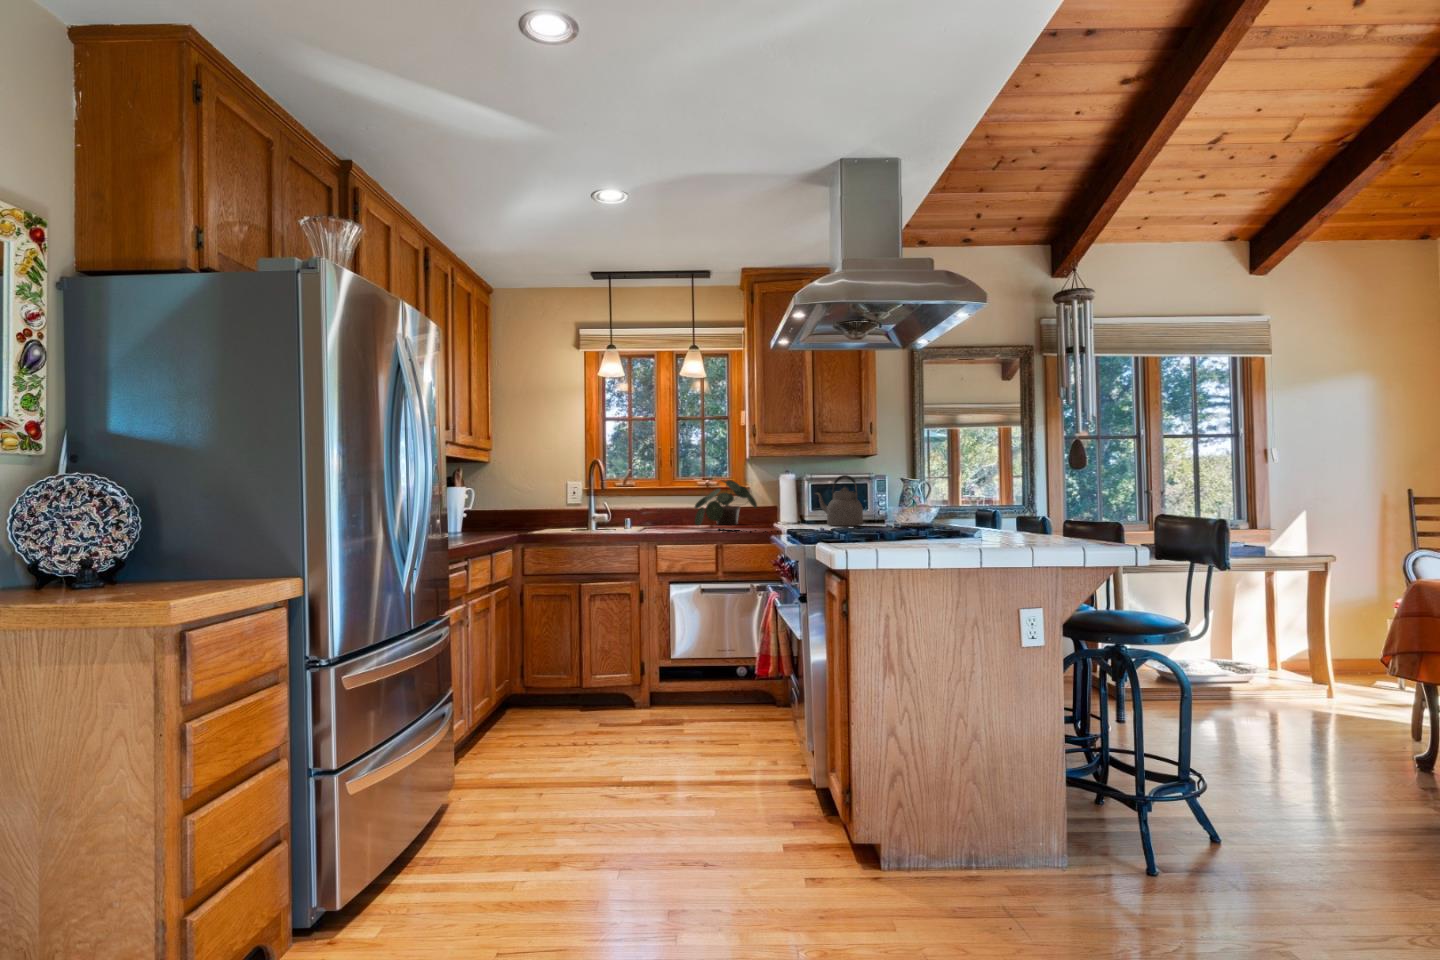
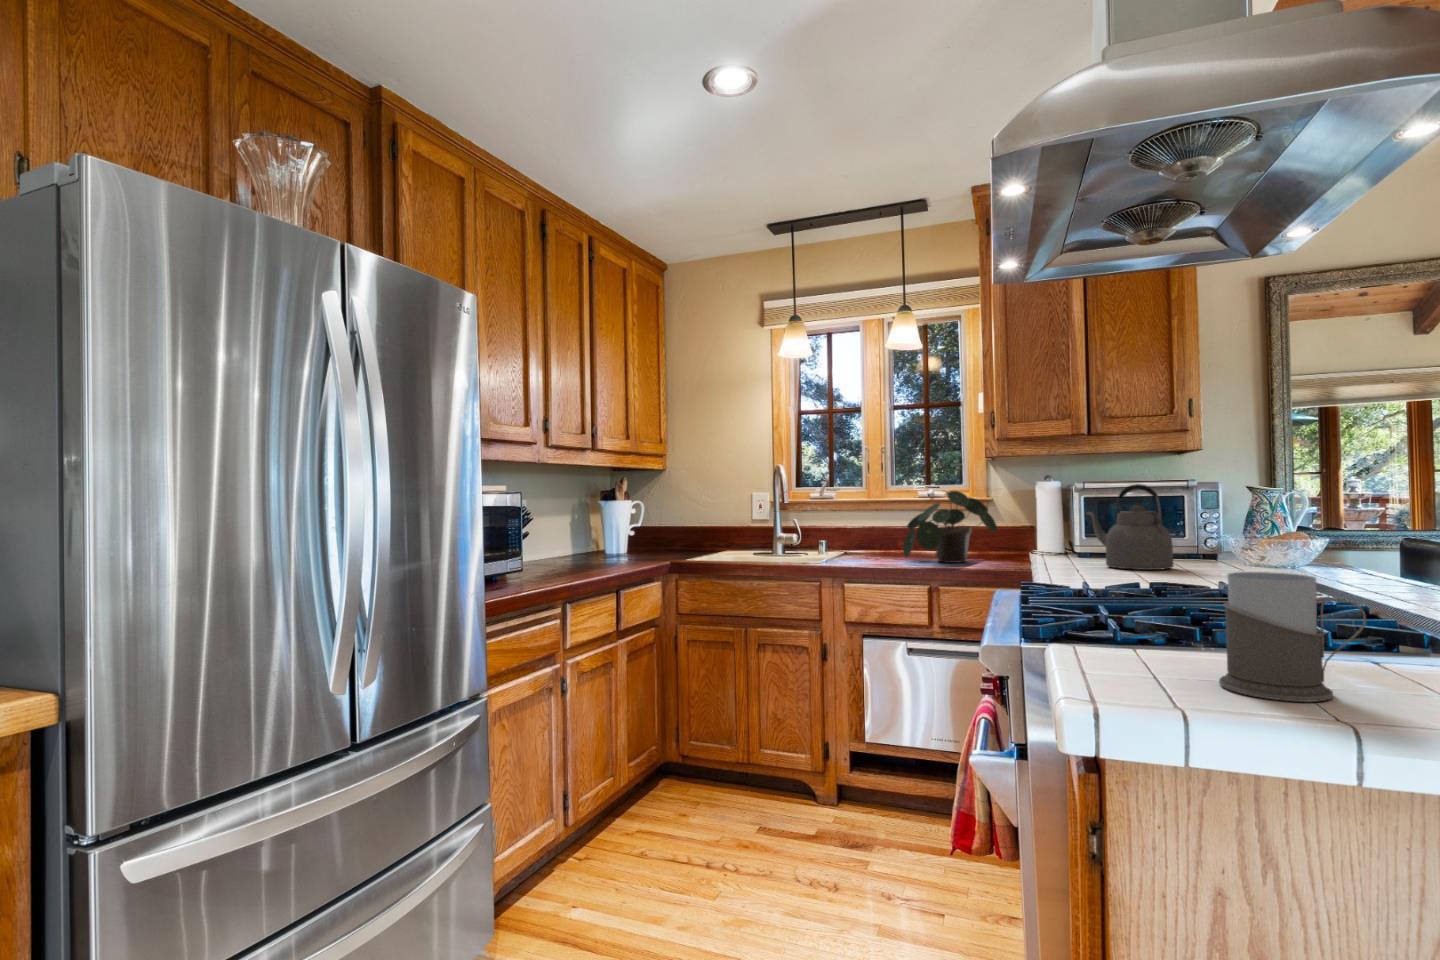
mug: none [890,498,933,541] -> present [1219,572,1366,702]

